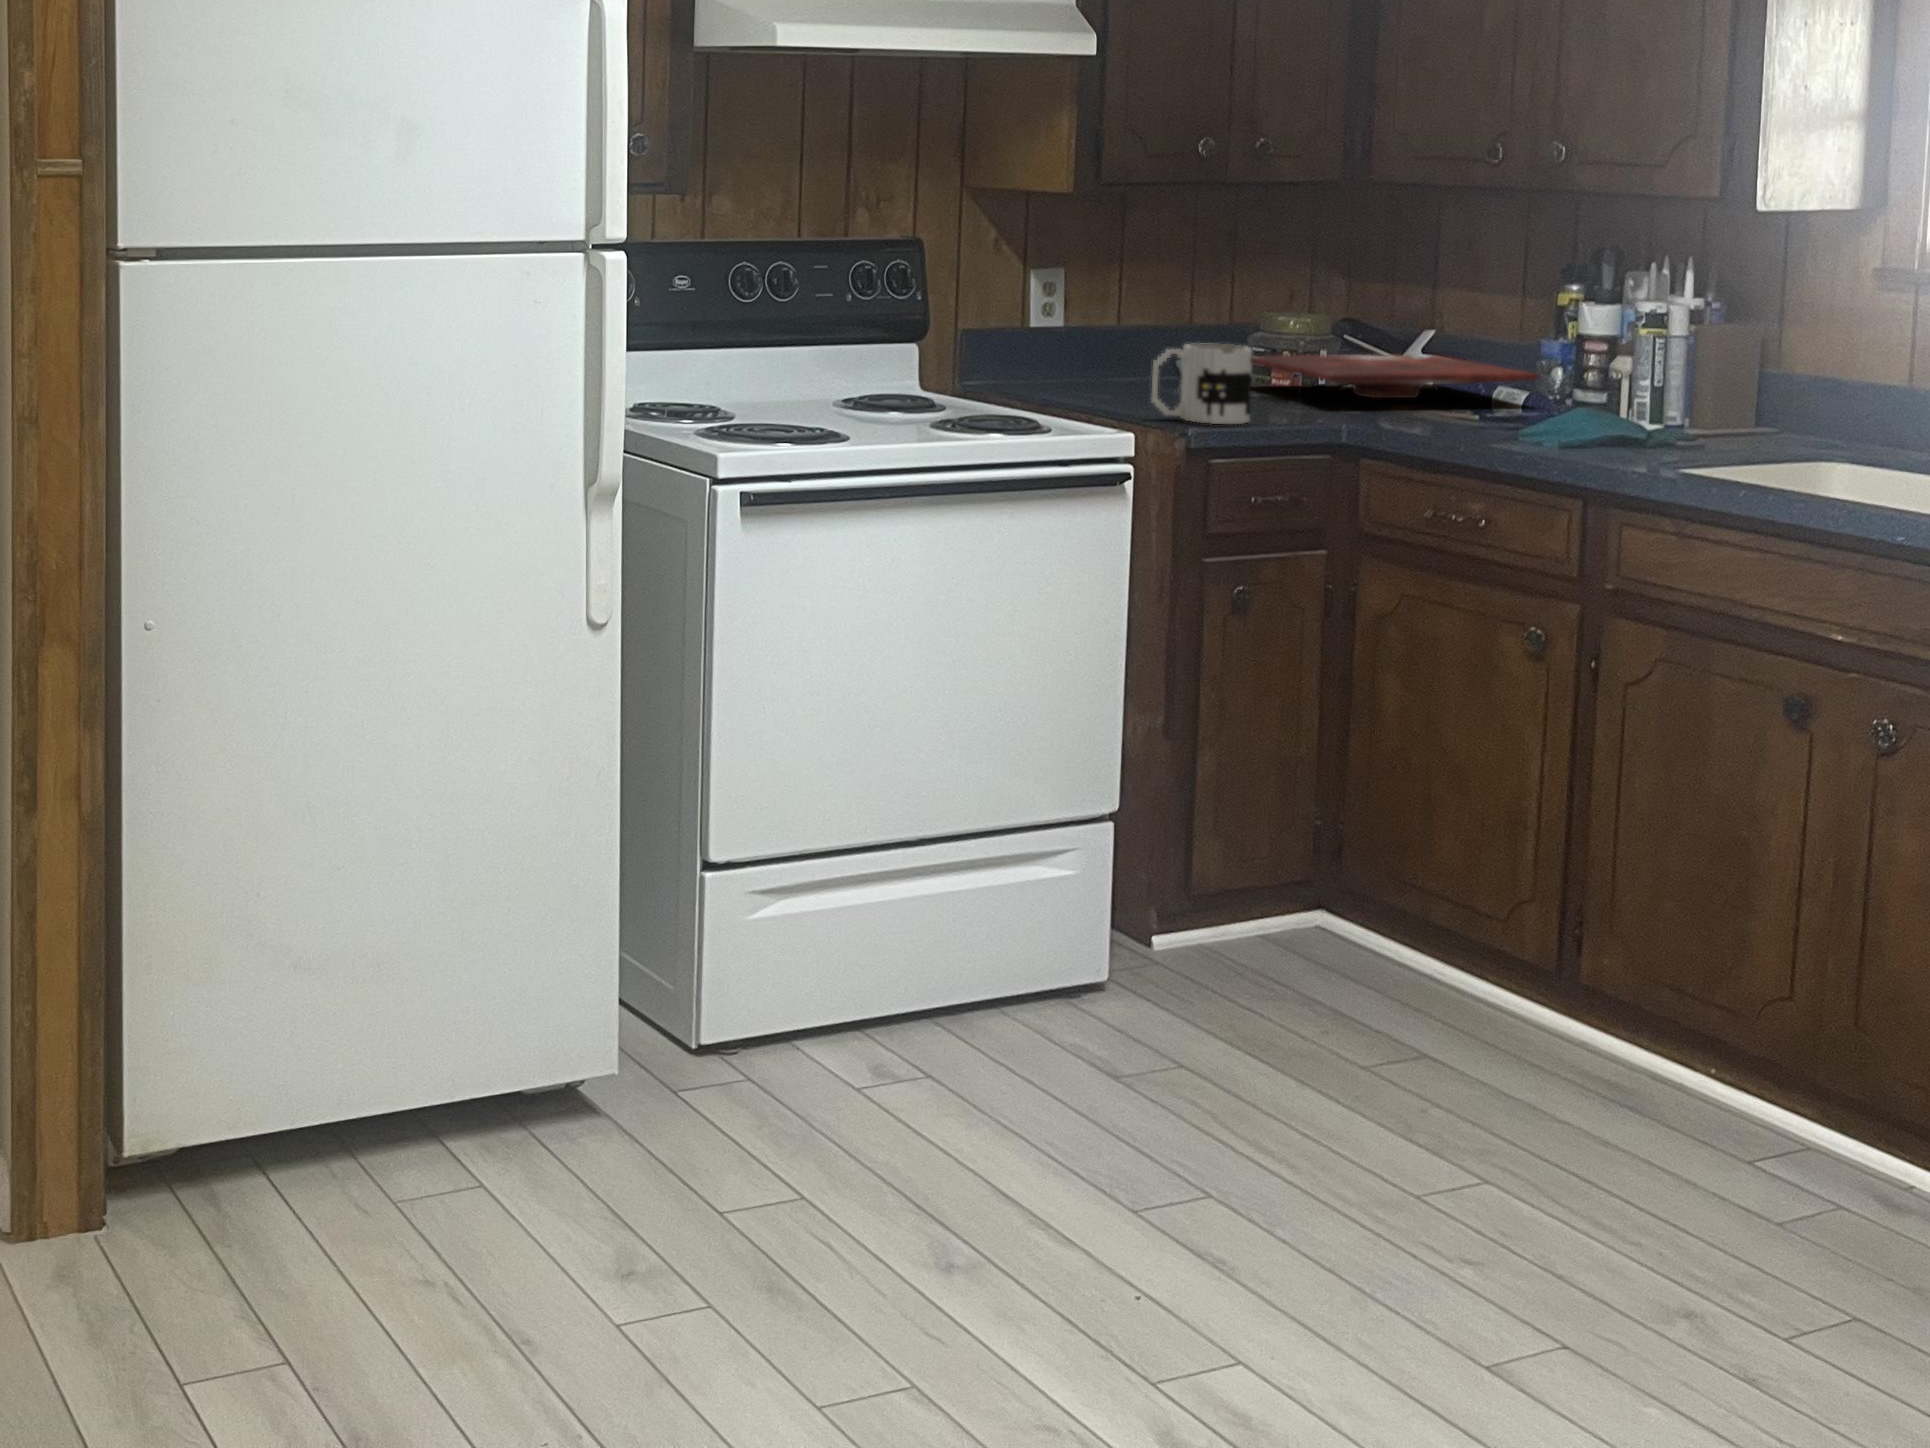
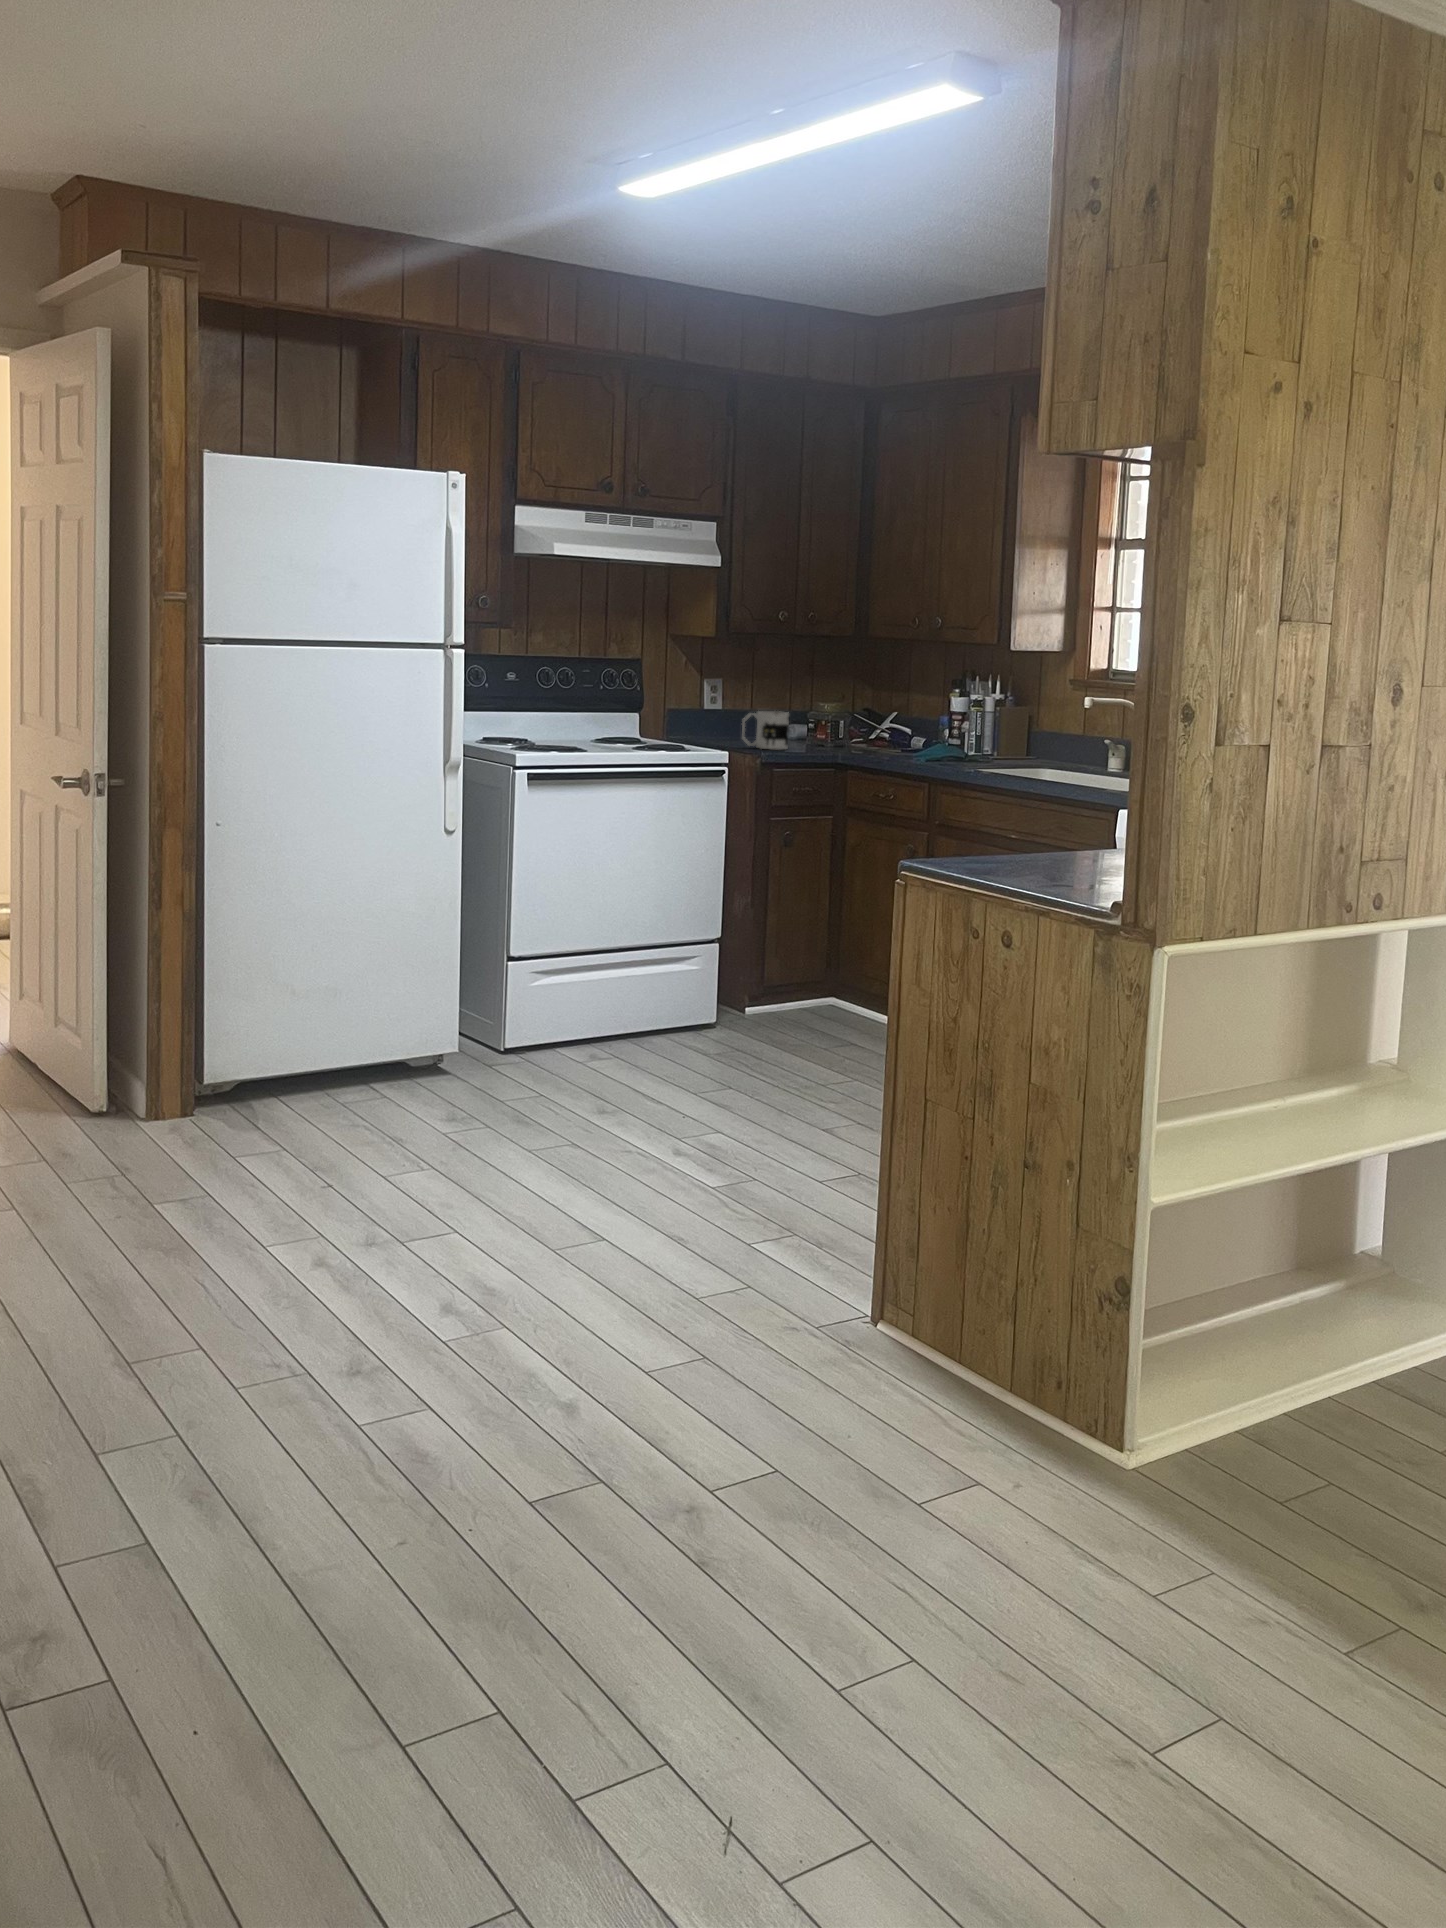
cutting board: present [1252,355,1538,398] -> none [800,723,933,743]

